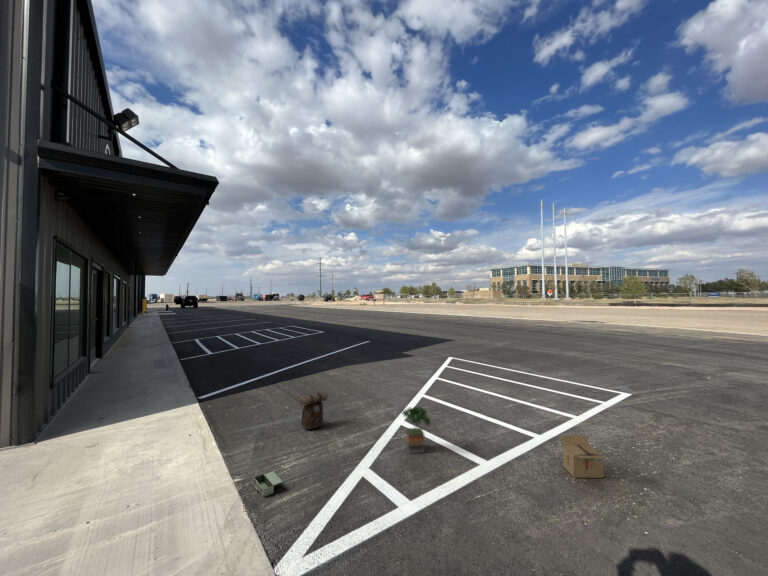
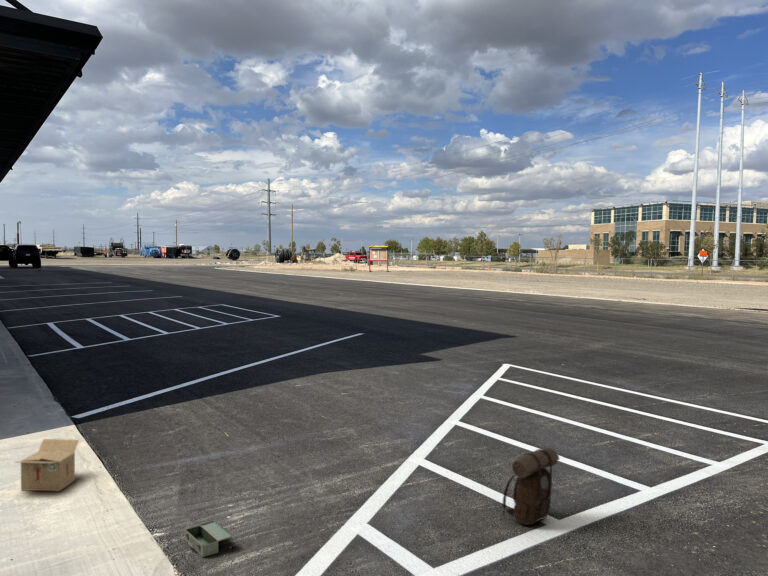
backpack: present [300,392,328,430] -> present [503,448,559,525]
potted tree: present [402,407,430,454] -> none [421,431,470,506]
cardboard box: present [560,435,607,478] -> present [19,439,79,491]

